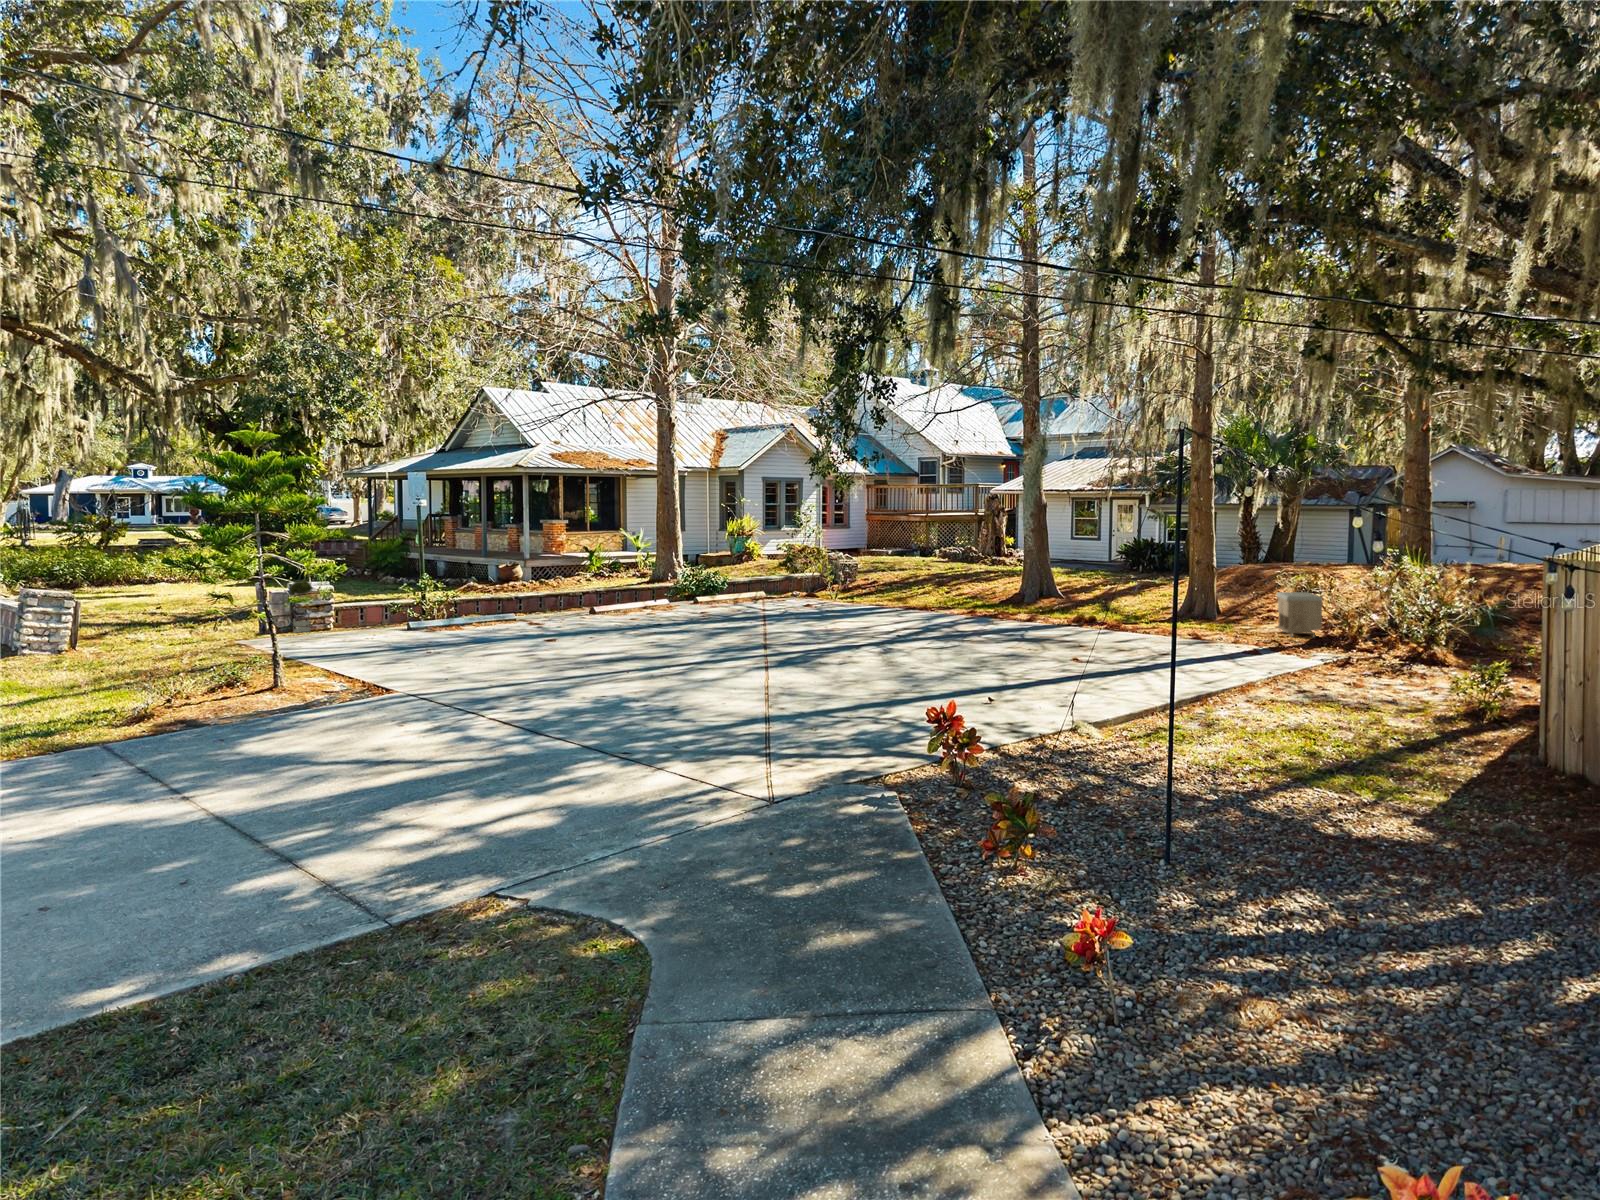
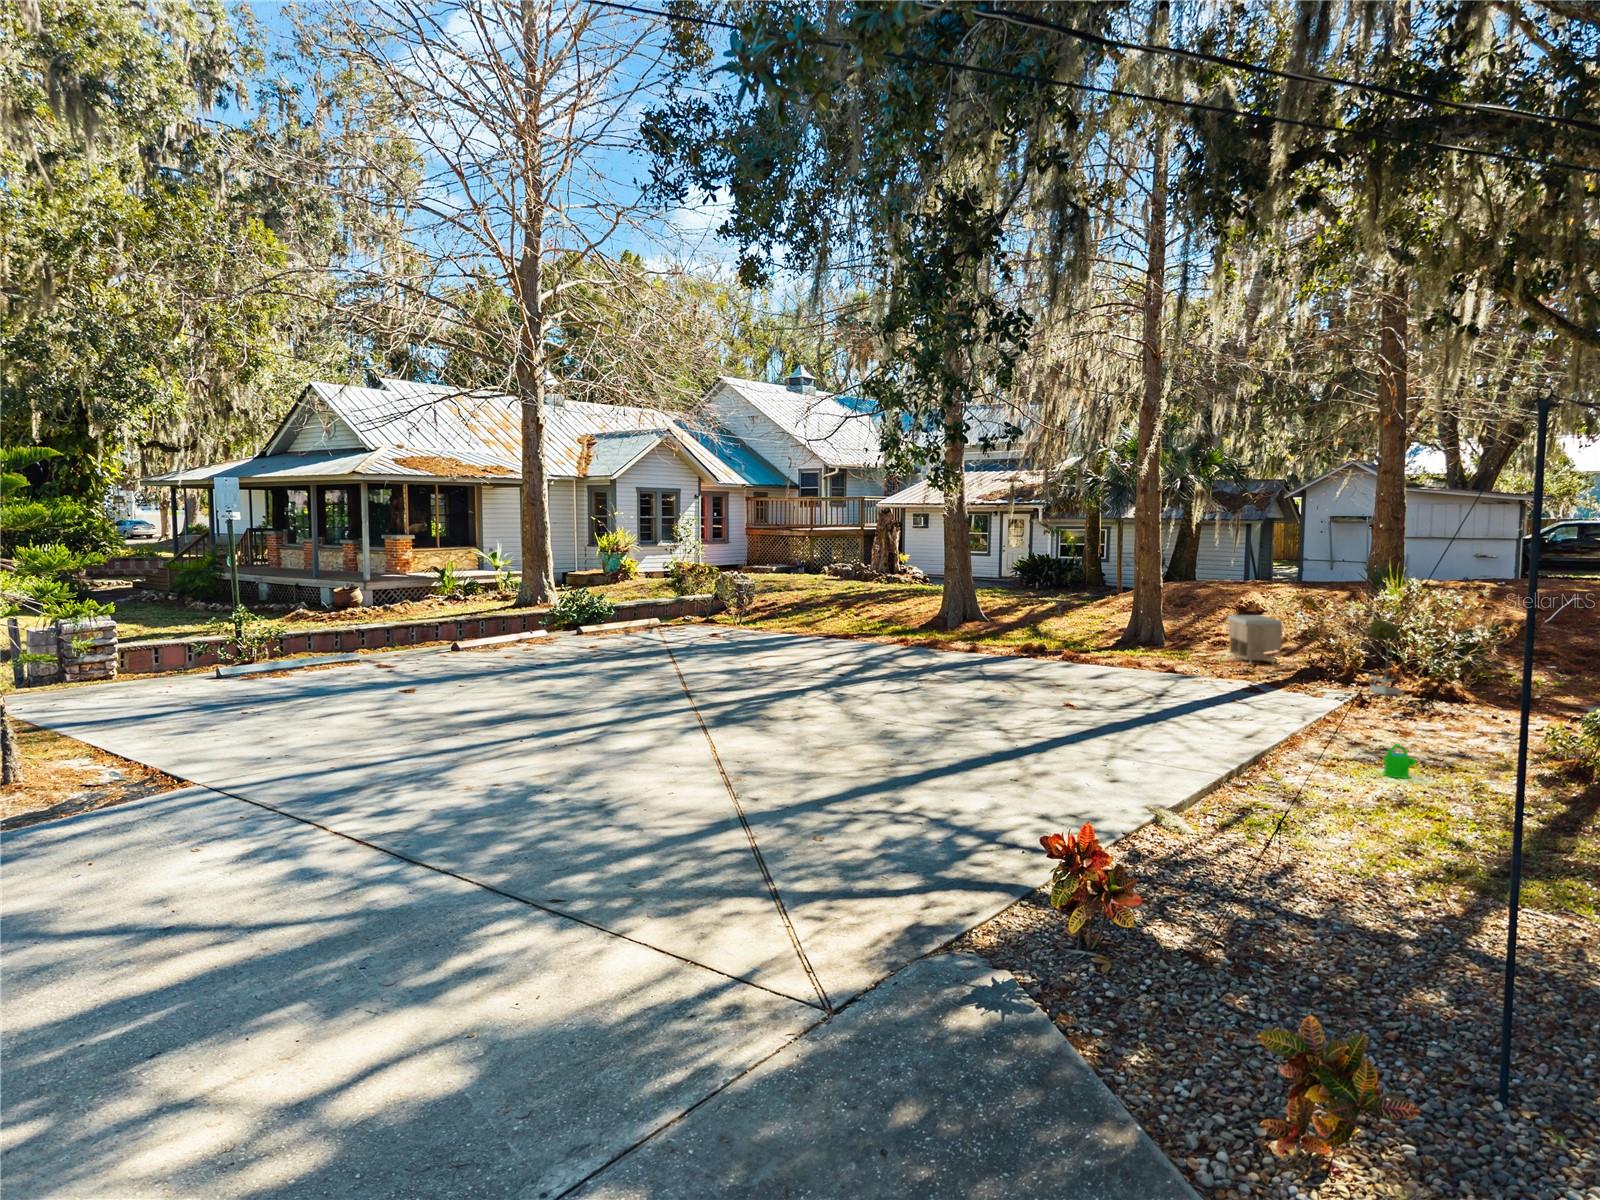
potted tree: present [289,580,312,632] -> present [1368,620,1403,695]
watering can: none [1315,689,1339,718] -> present [1383,744,1416,778]

